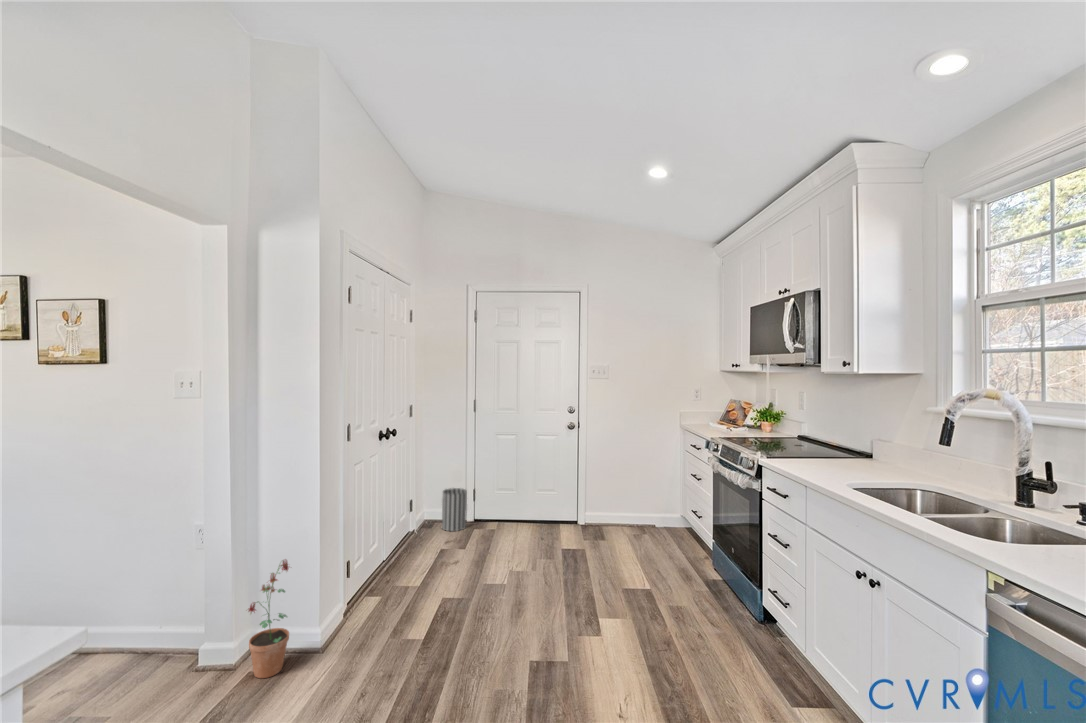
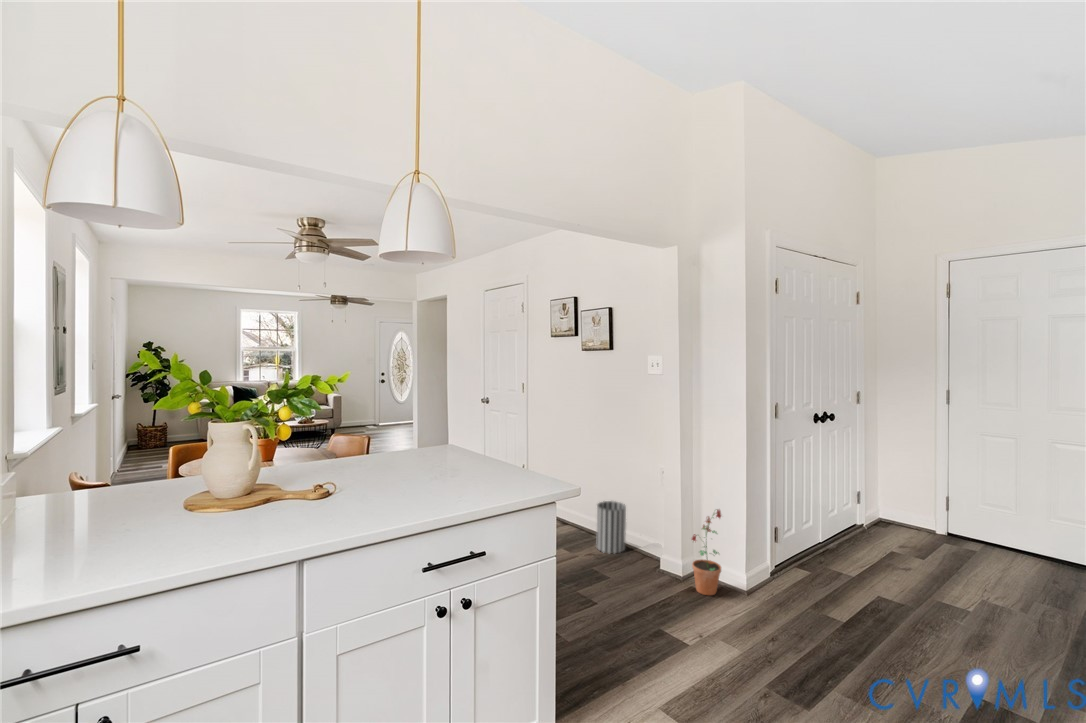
wastebasket: present [442,488,467,531] -> present [596,501,626,553]

